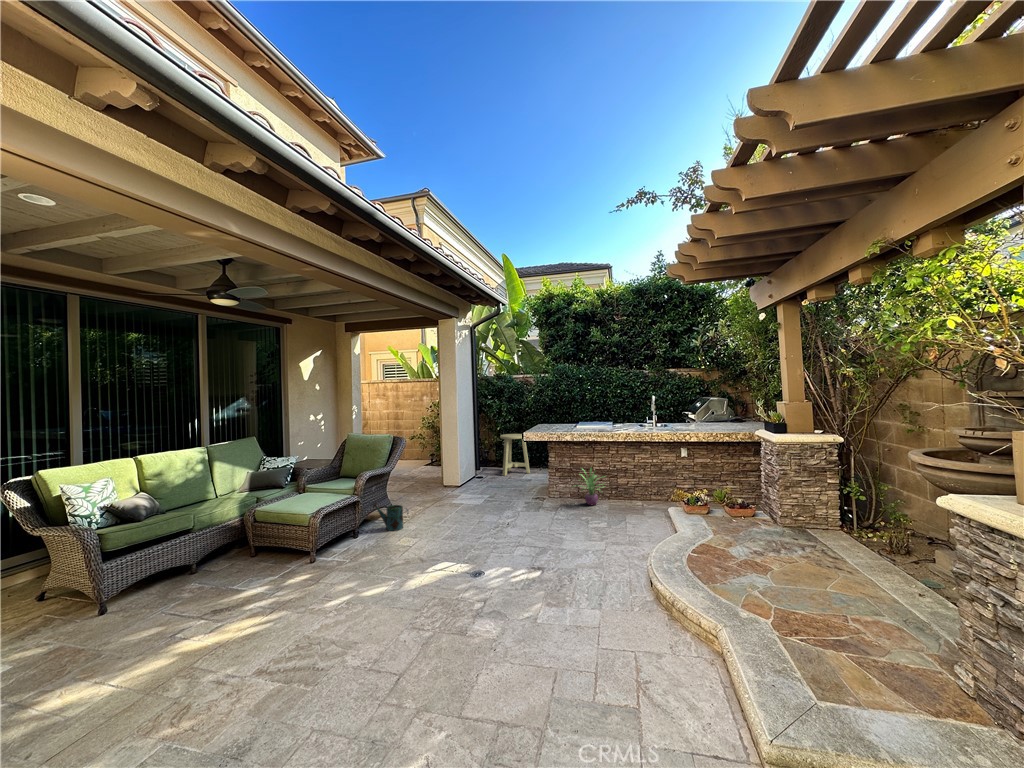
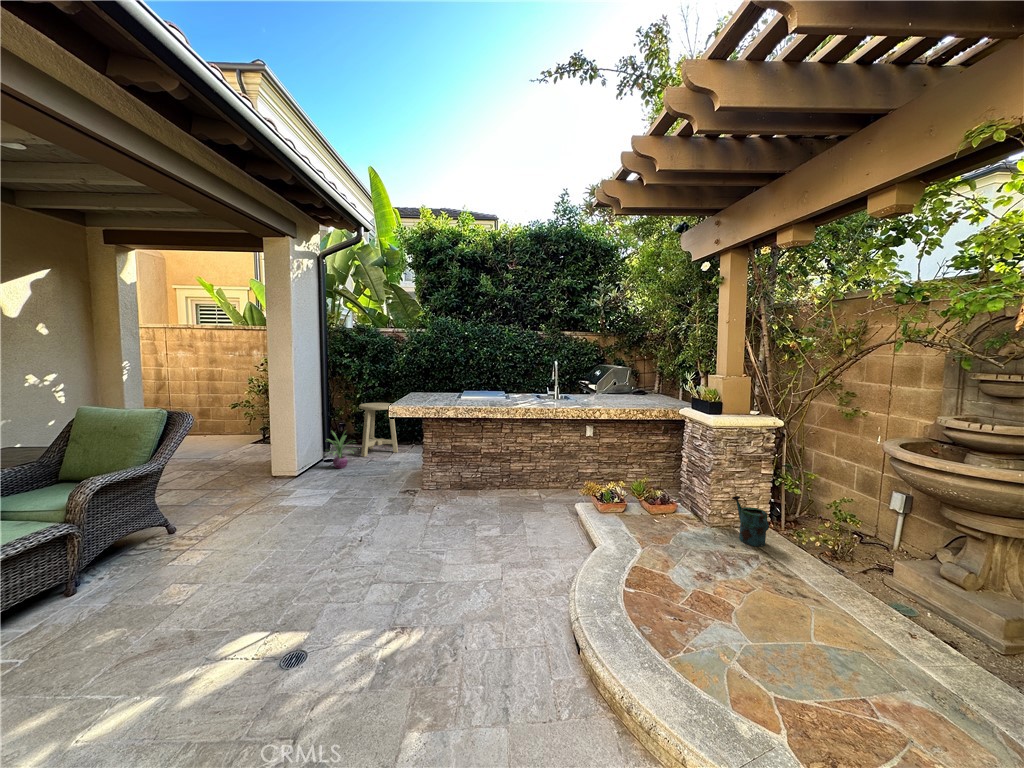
decorative plant: present [582,468,598,505] -> present [328,431,353,469]
watering can: present [373,503,408,531] -> present [732,496,769,546]

